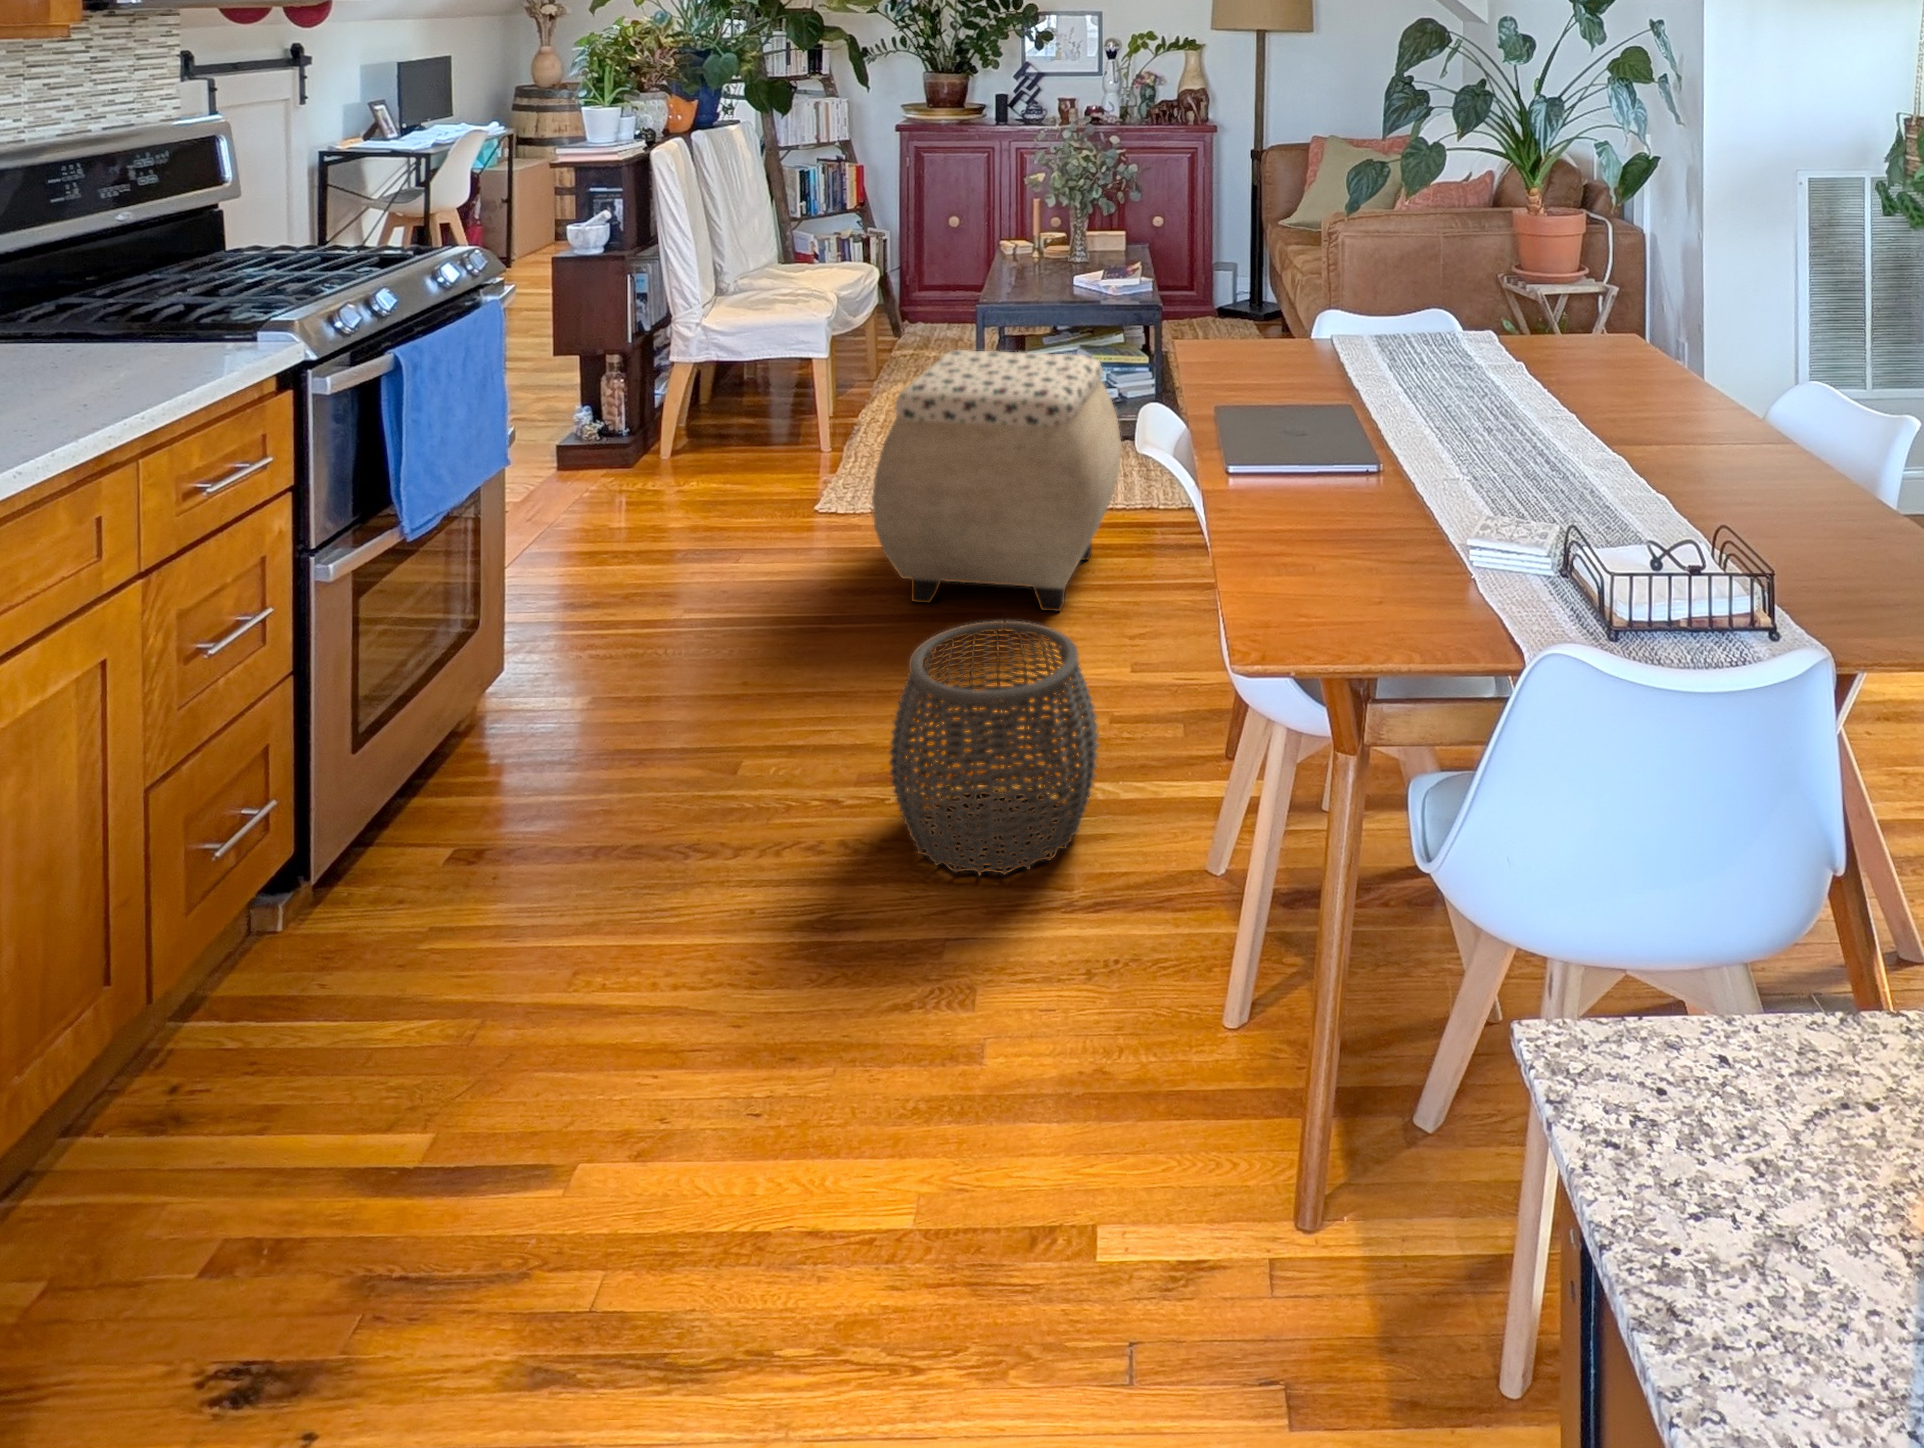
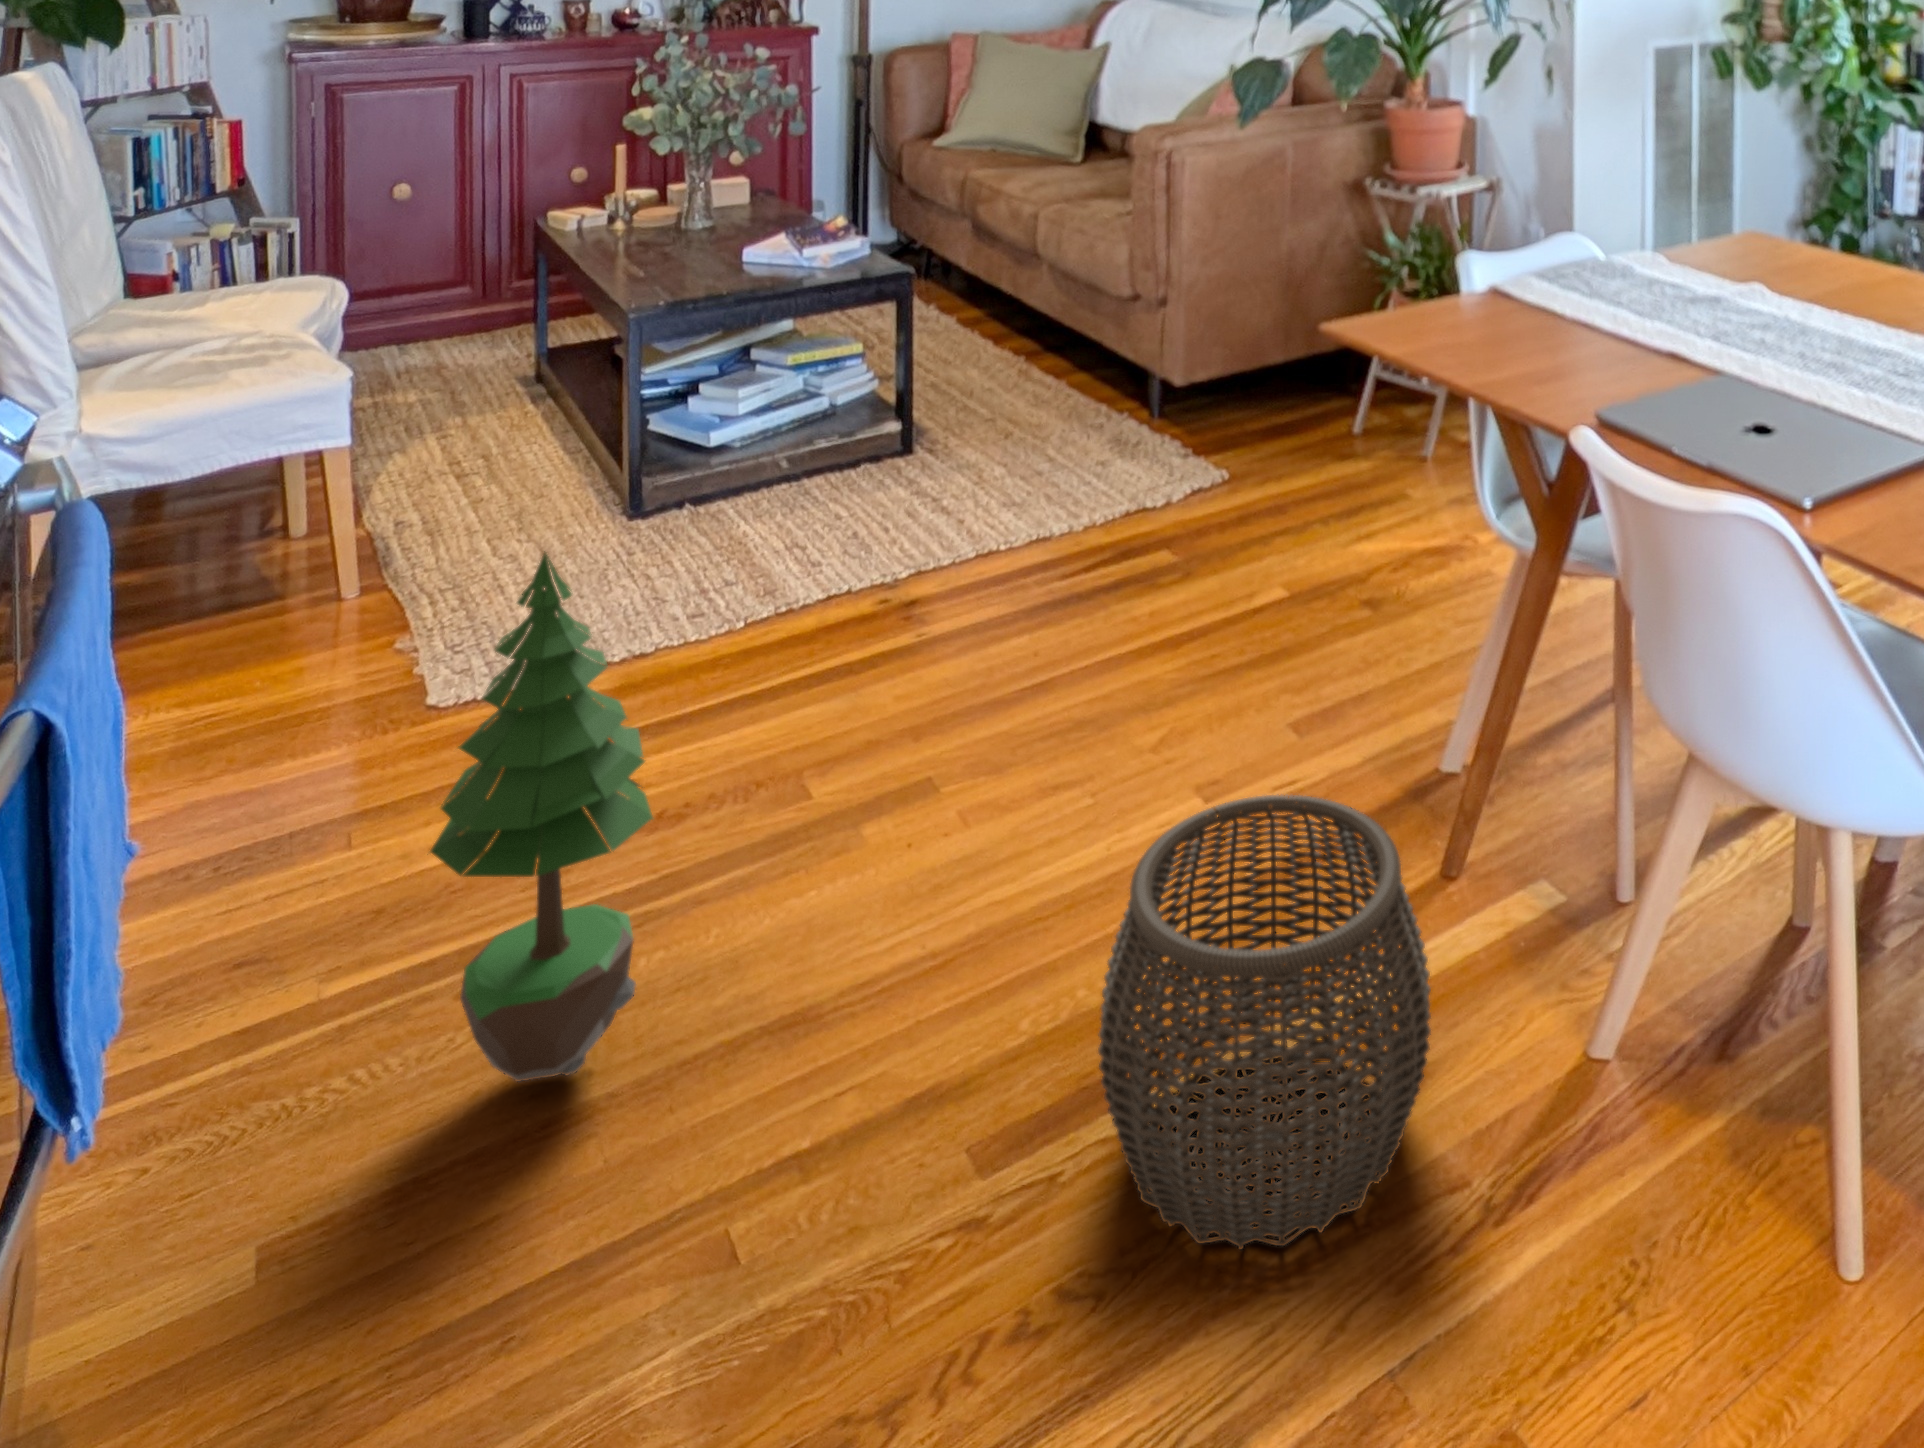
ottoman: present [872,350,1121,612] -> none [712,369,1077,819]
potted tree: none [677,389,785,678] -> present [430,553,653,1082]

